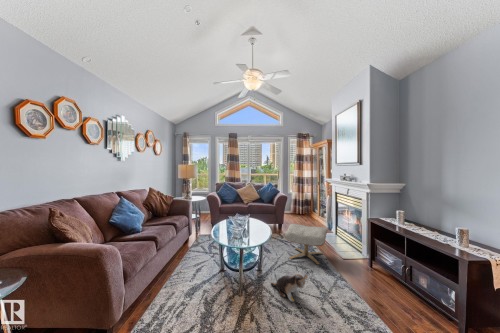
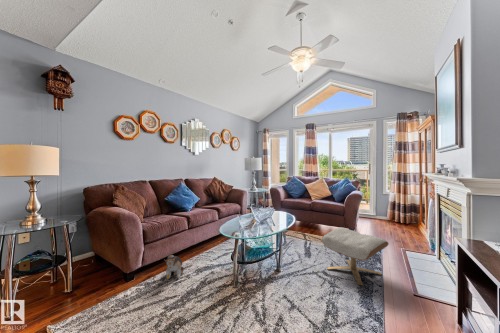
plush toy: present [271,274,308,302] -> present [166,255,184,279]

